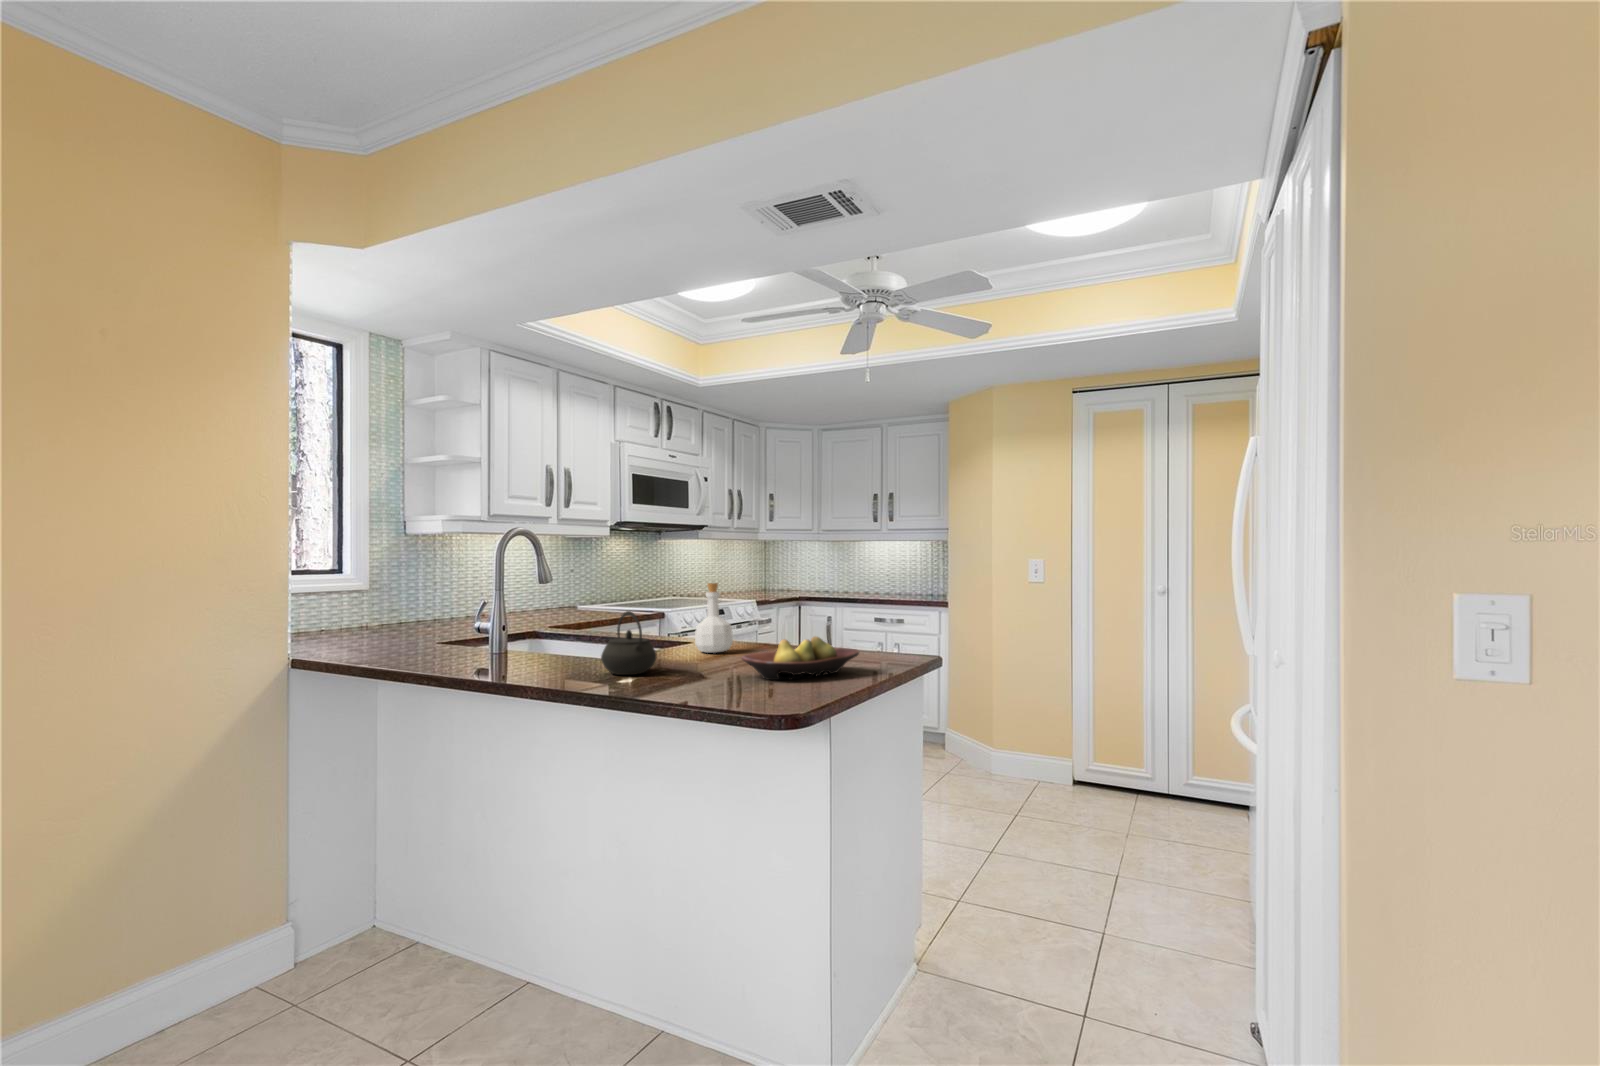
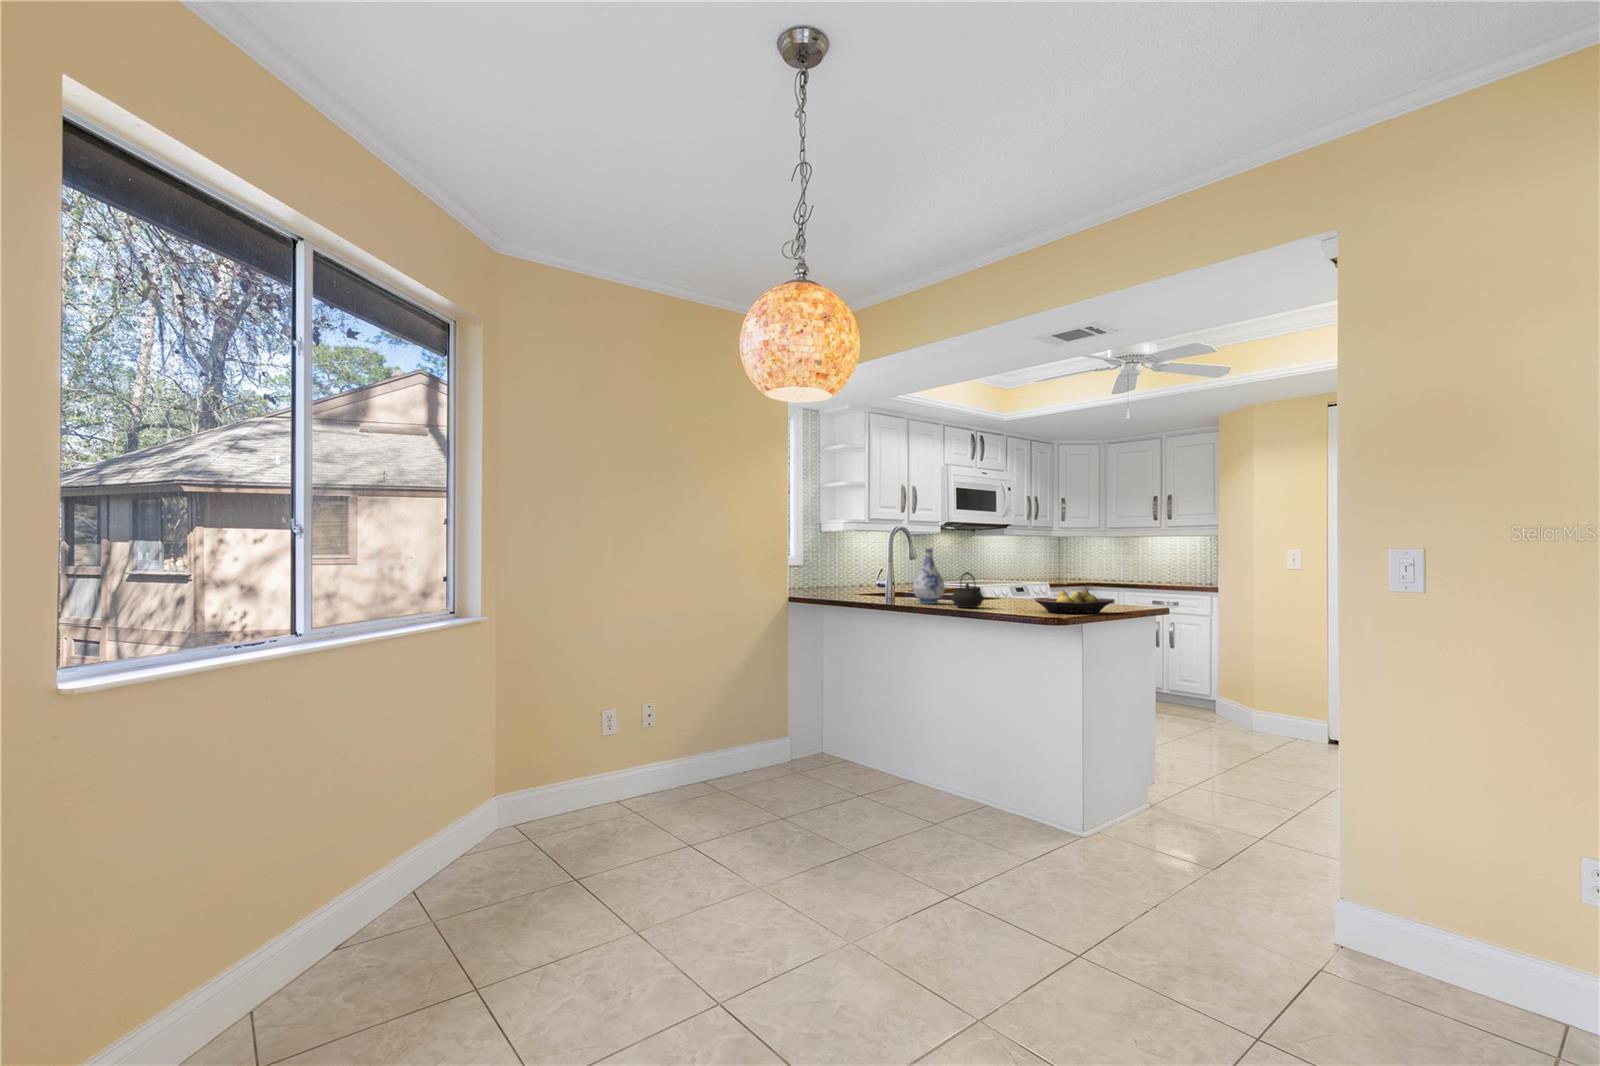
vase: none [537,568,594,666] -> present [913,548,945,604]
bottle: present [695,583,733,653] -> none [1005,559,1030,604]

